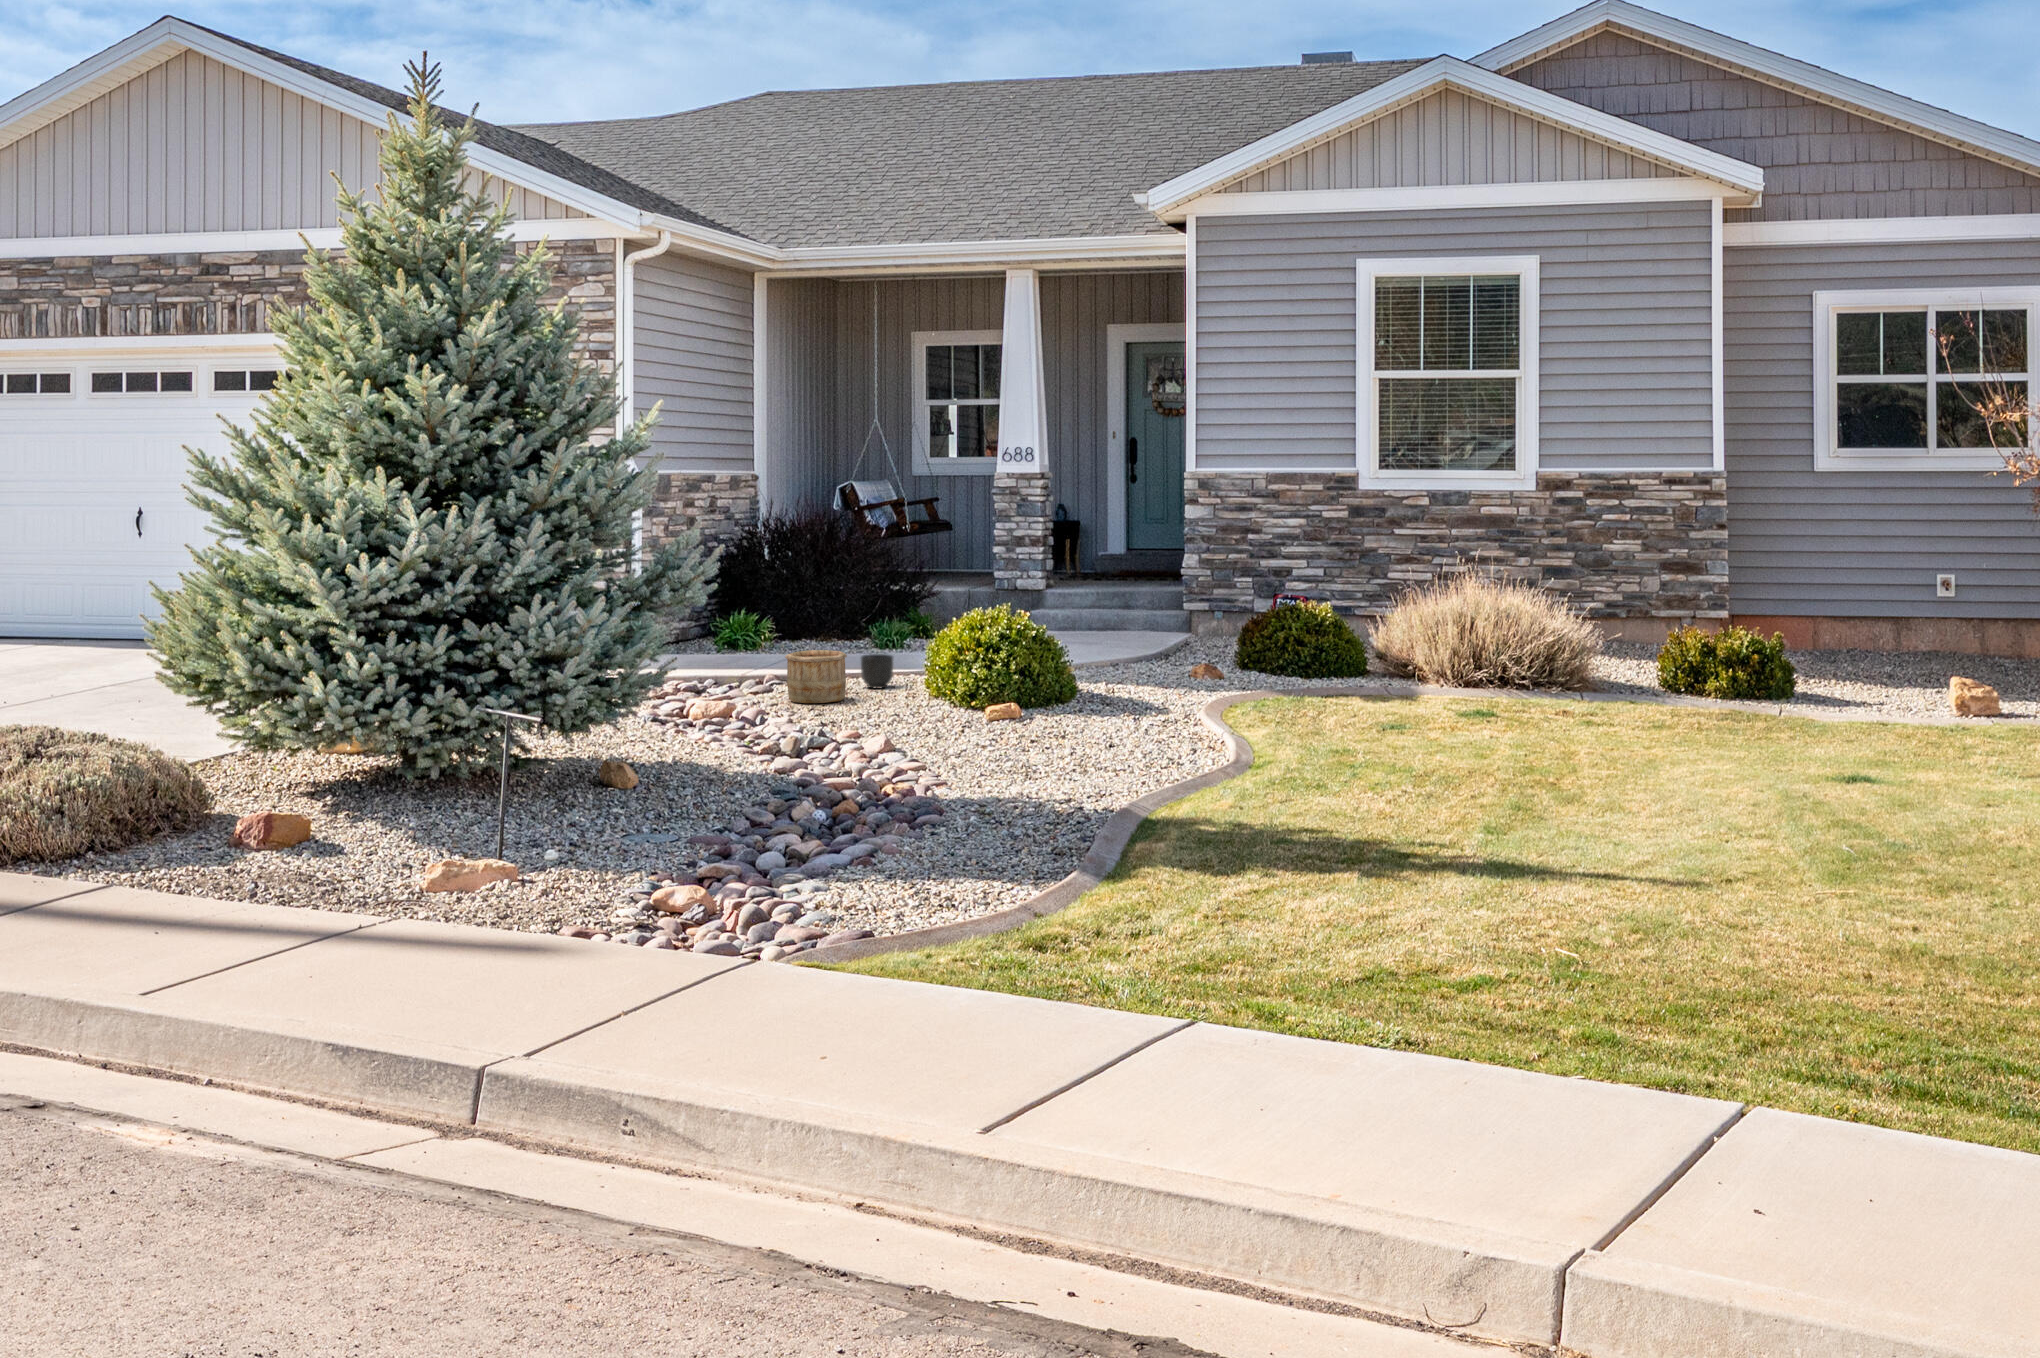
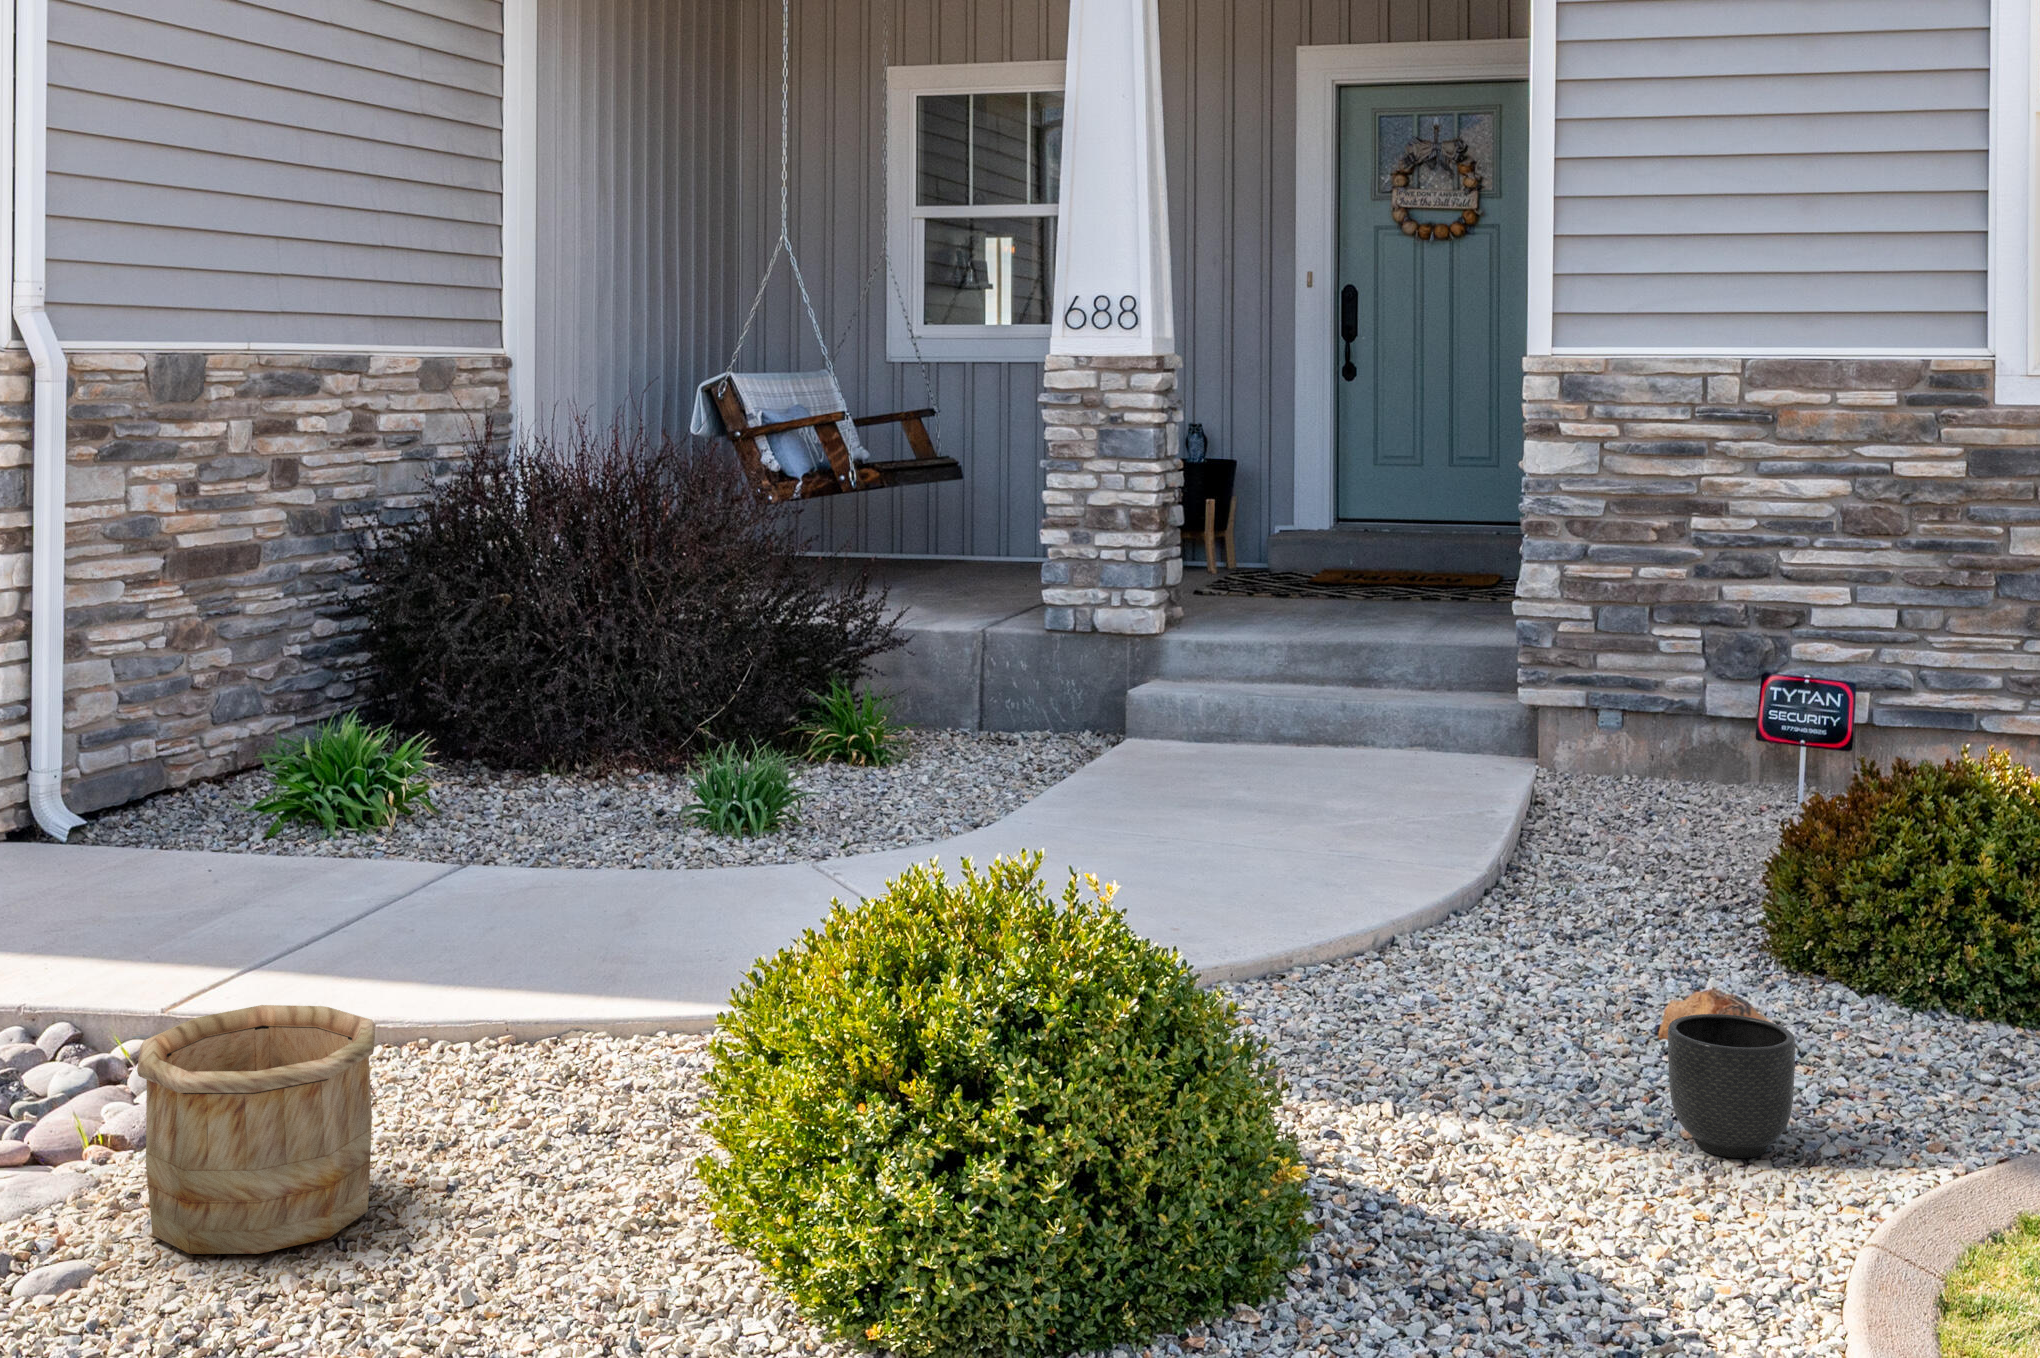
planter: present [861,654,893,689] -> present [1668,1014,1795,1158]

